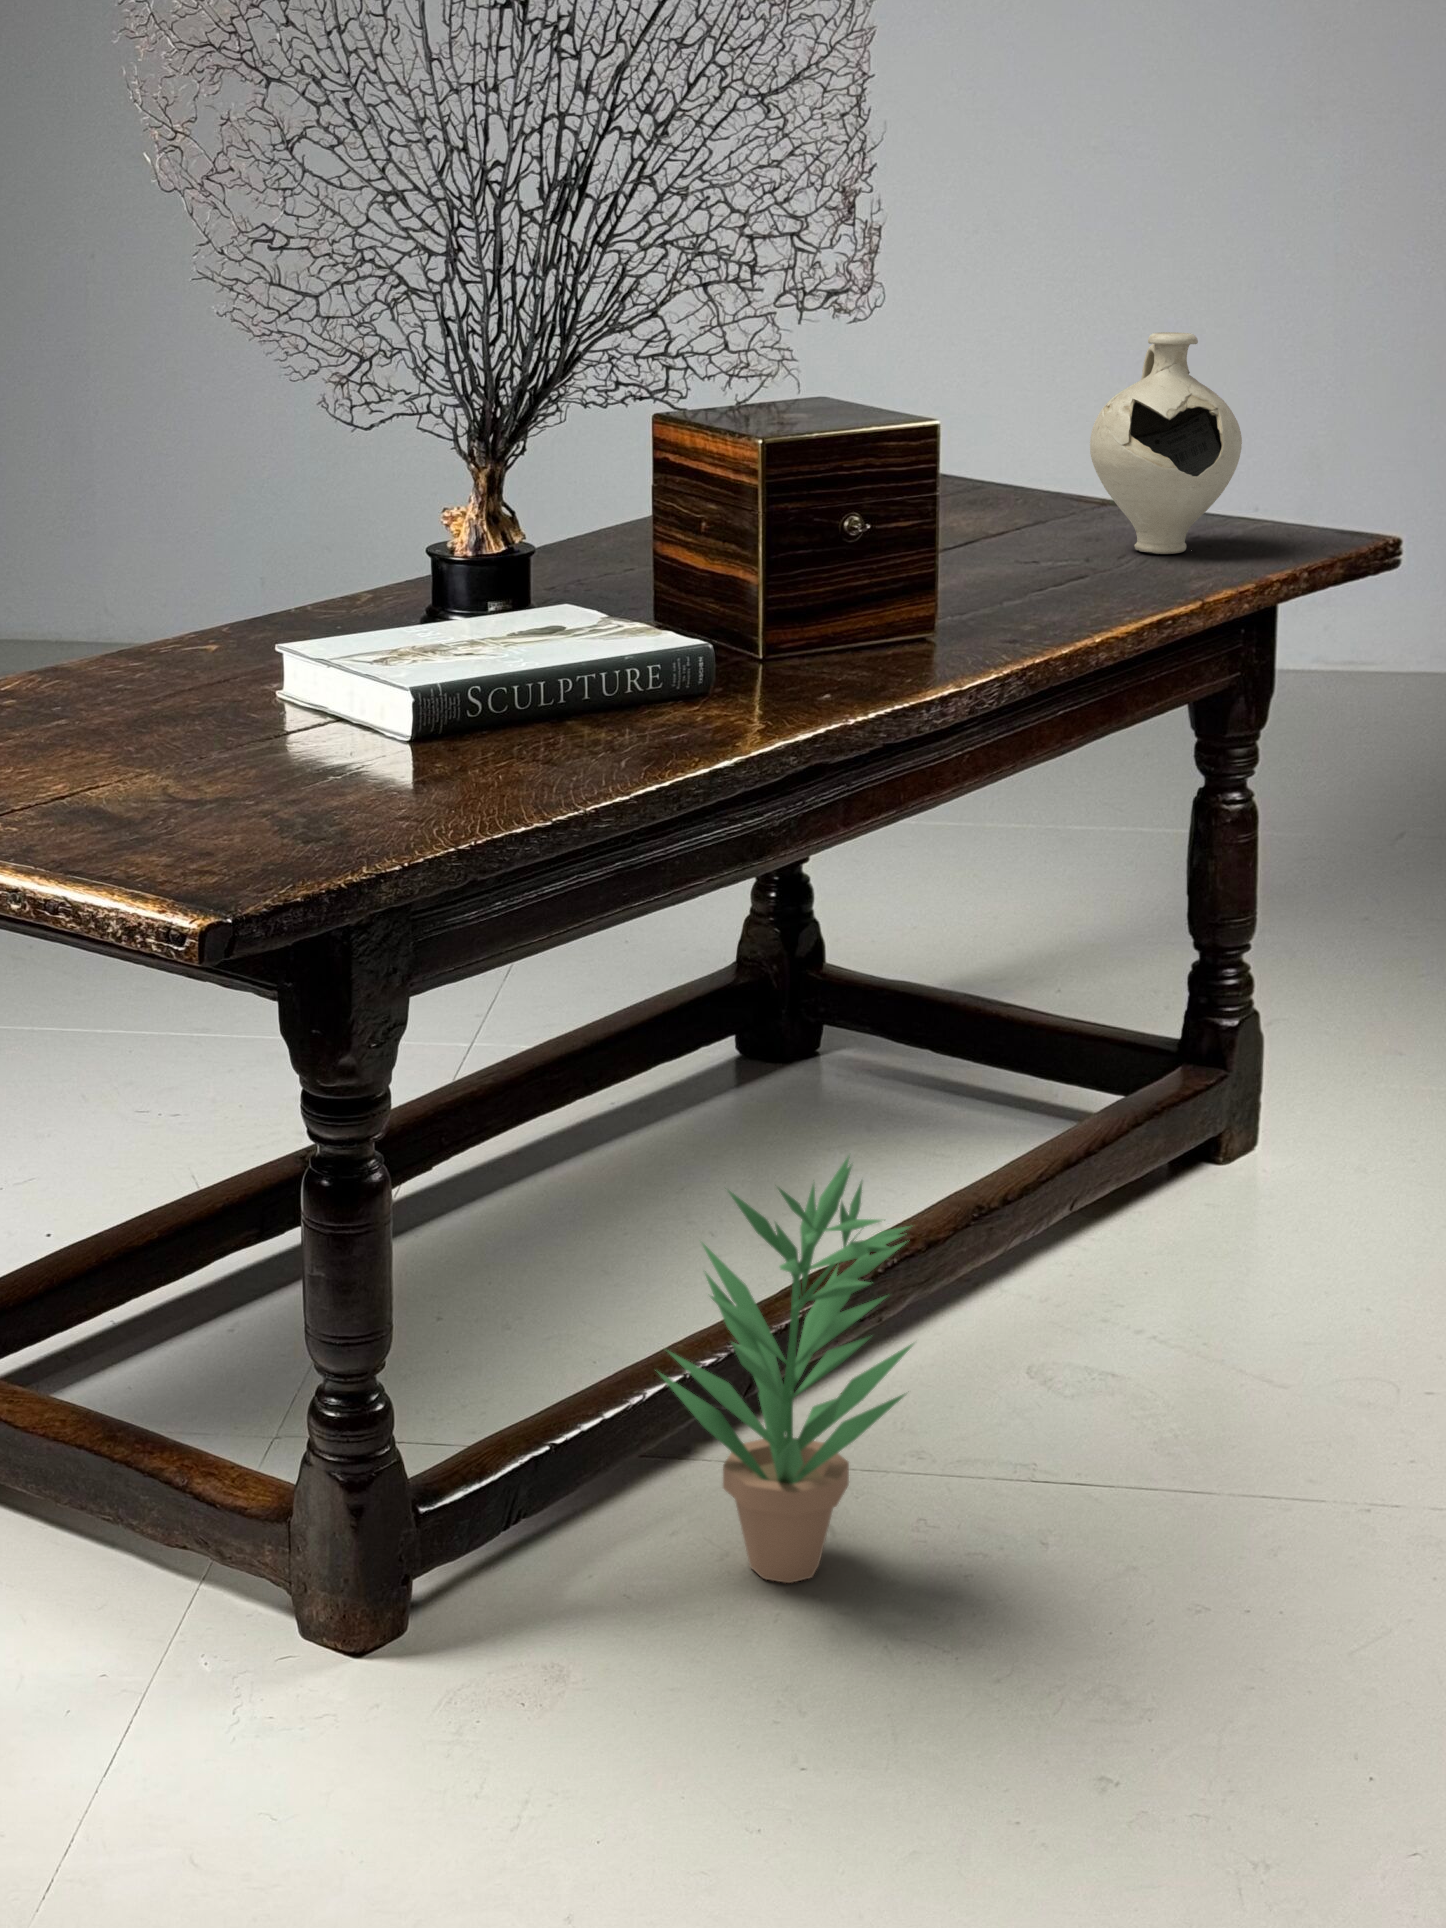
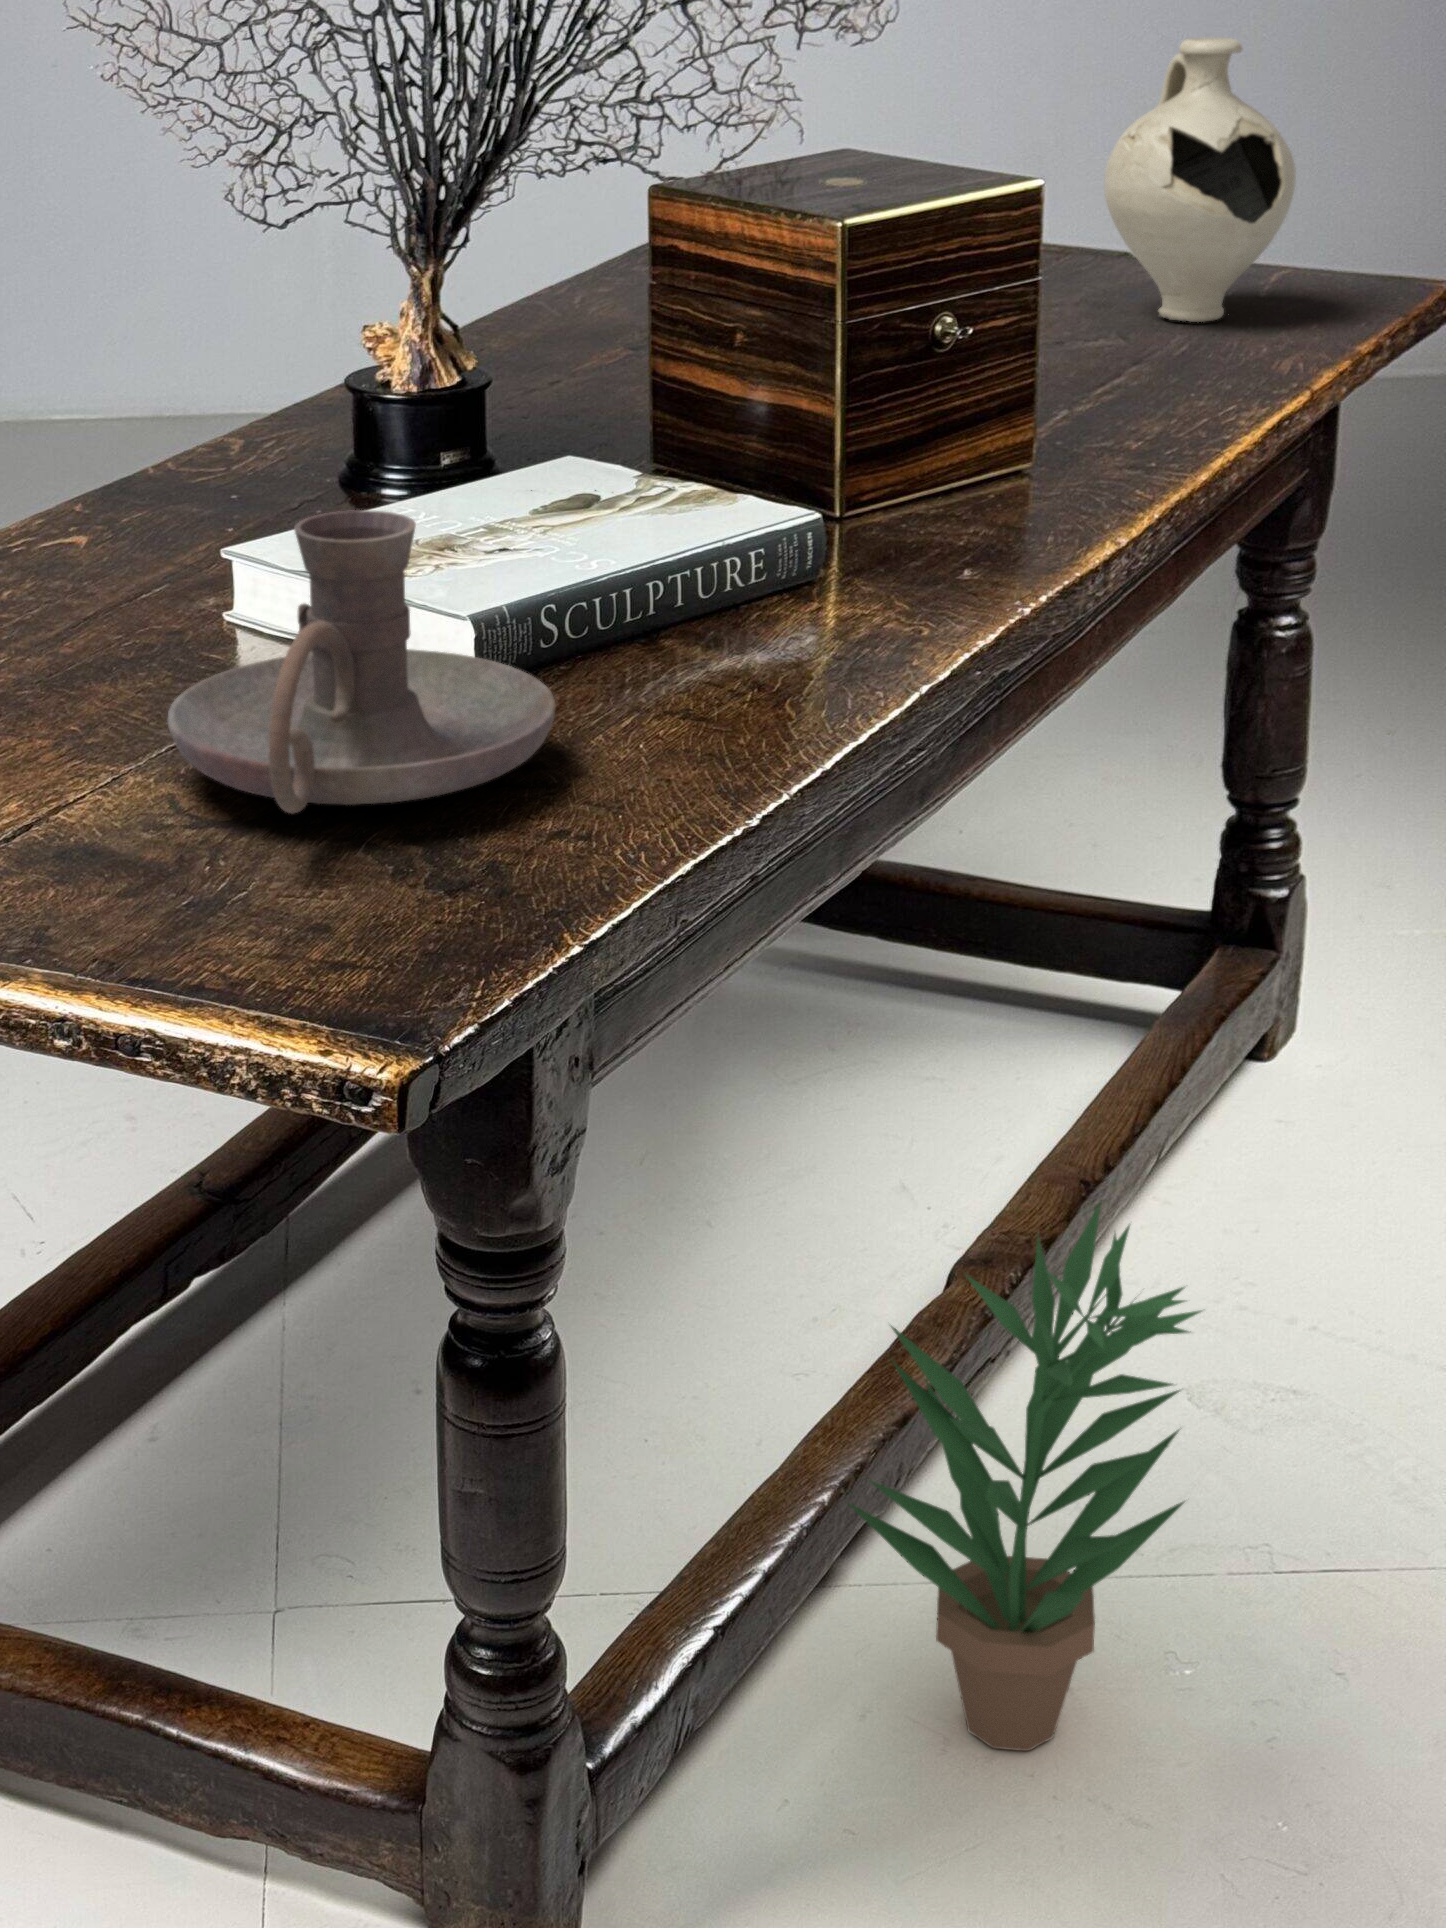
candle holder: none [167,600,435,792] -> present [168,510,556,813]

